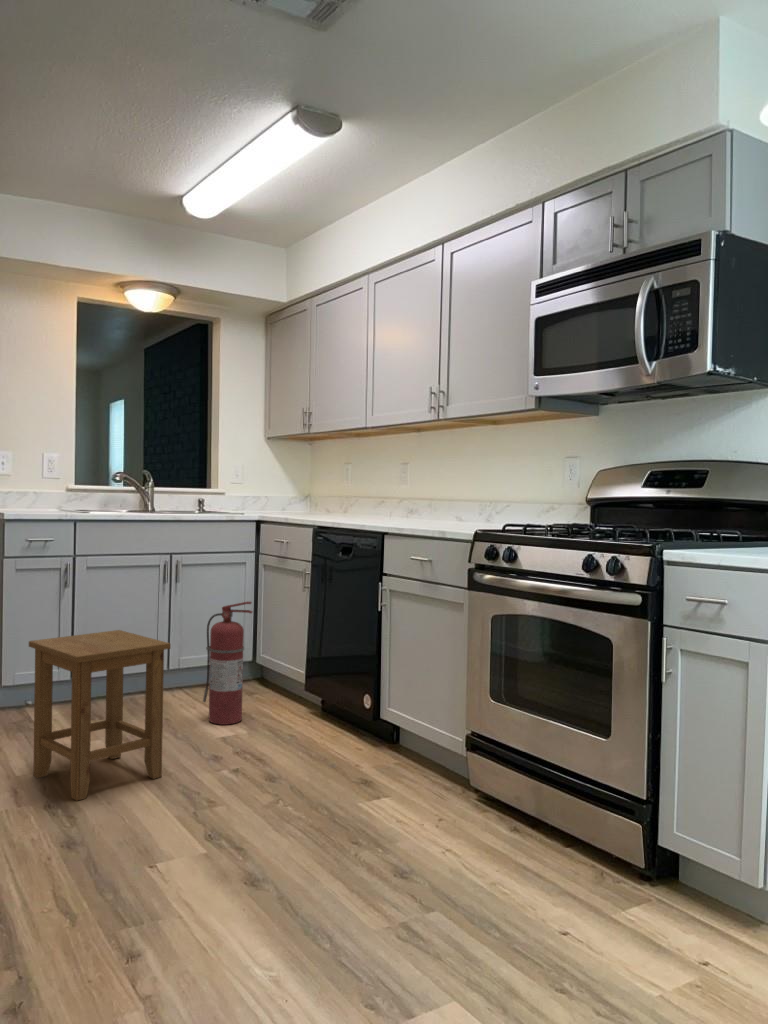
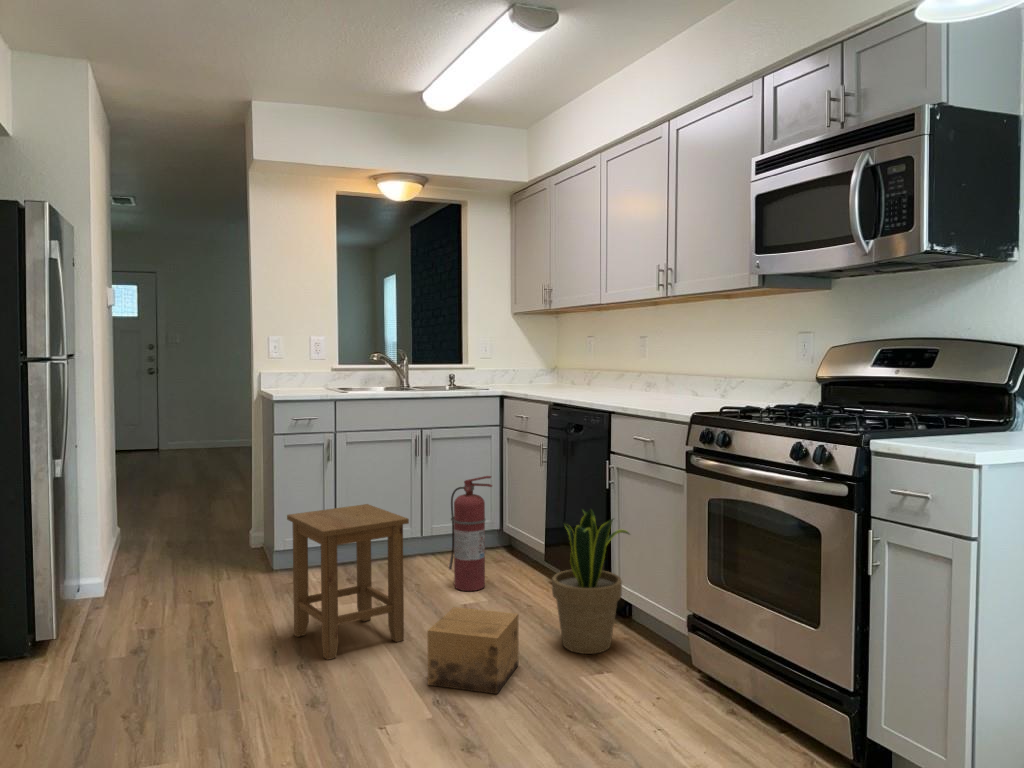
potted plant: none [325,630,406,782] -> present [552,509,629,654]
cardboard box: none [196,737,293,826] -> present [427,607,519,694]

